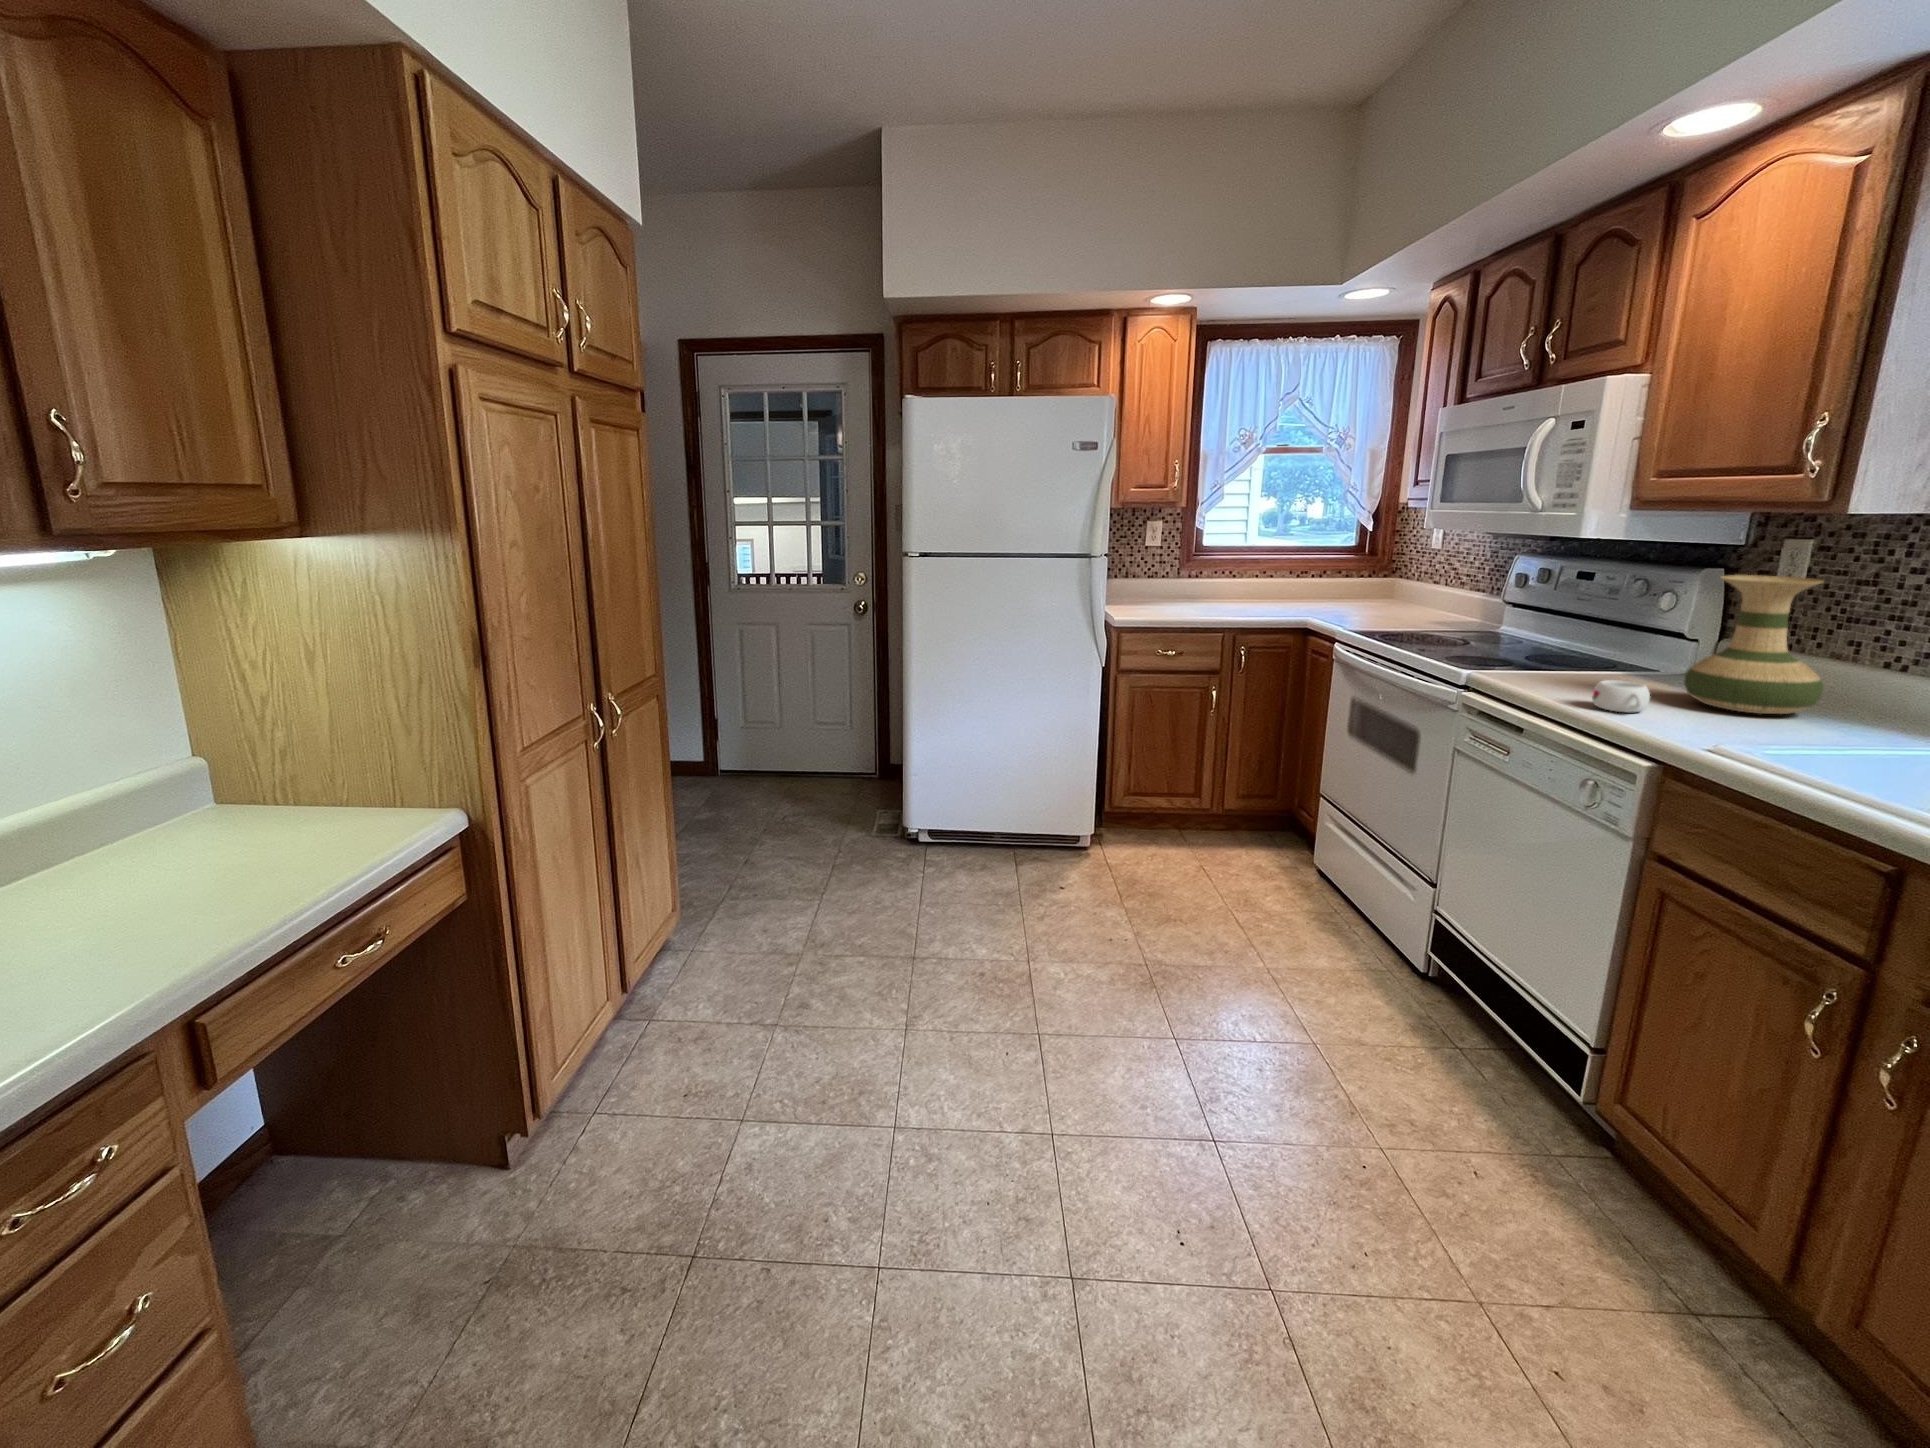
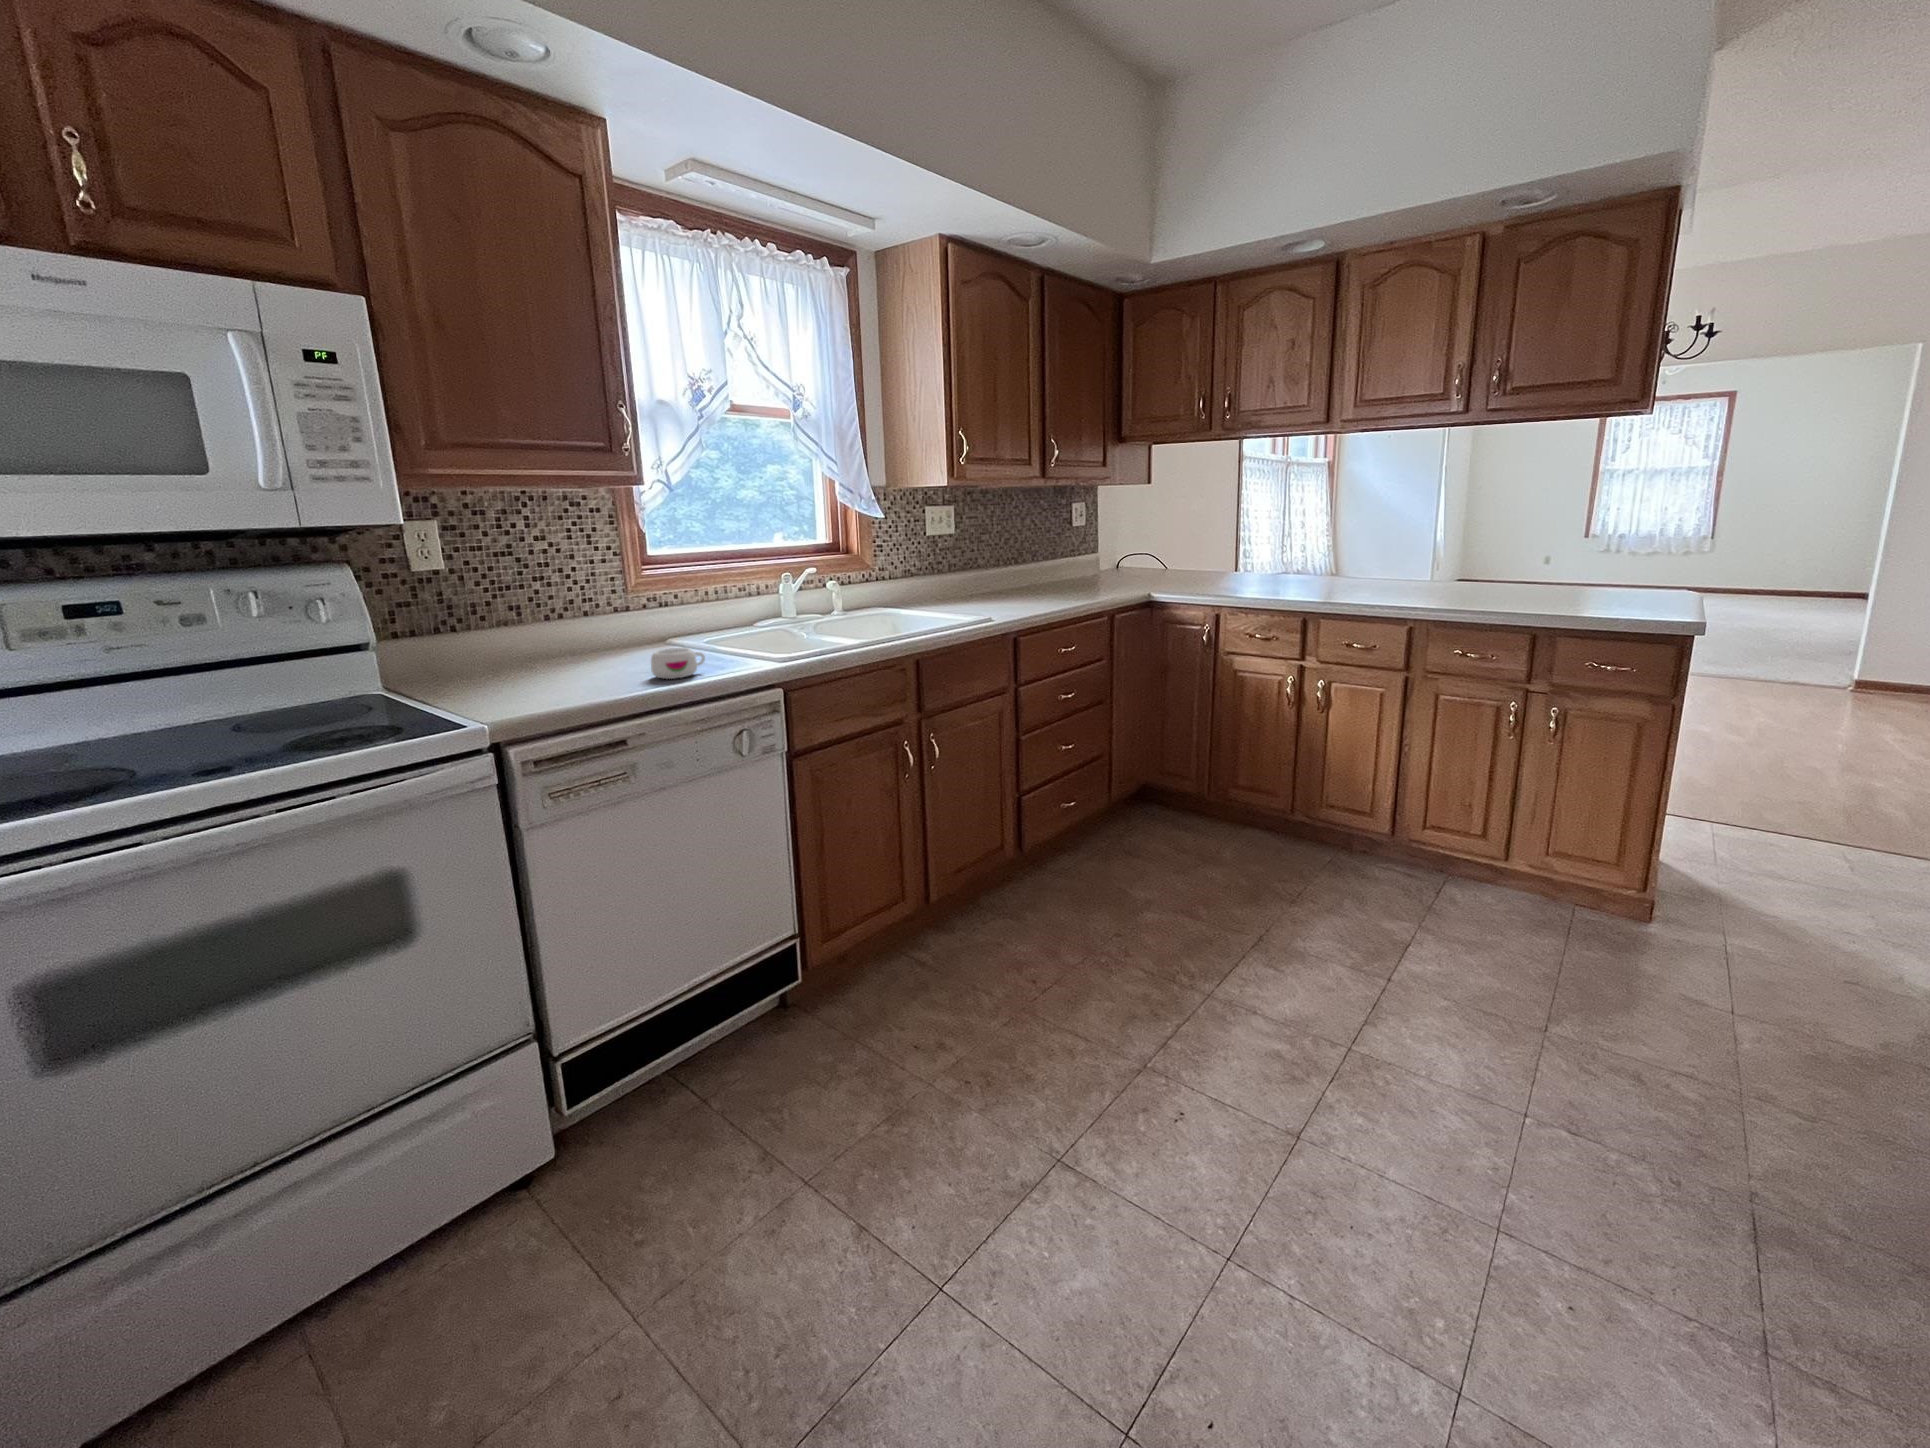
vase: present [1684,575,1824,714] -> none [551,544,651,669]

